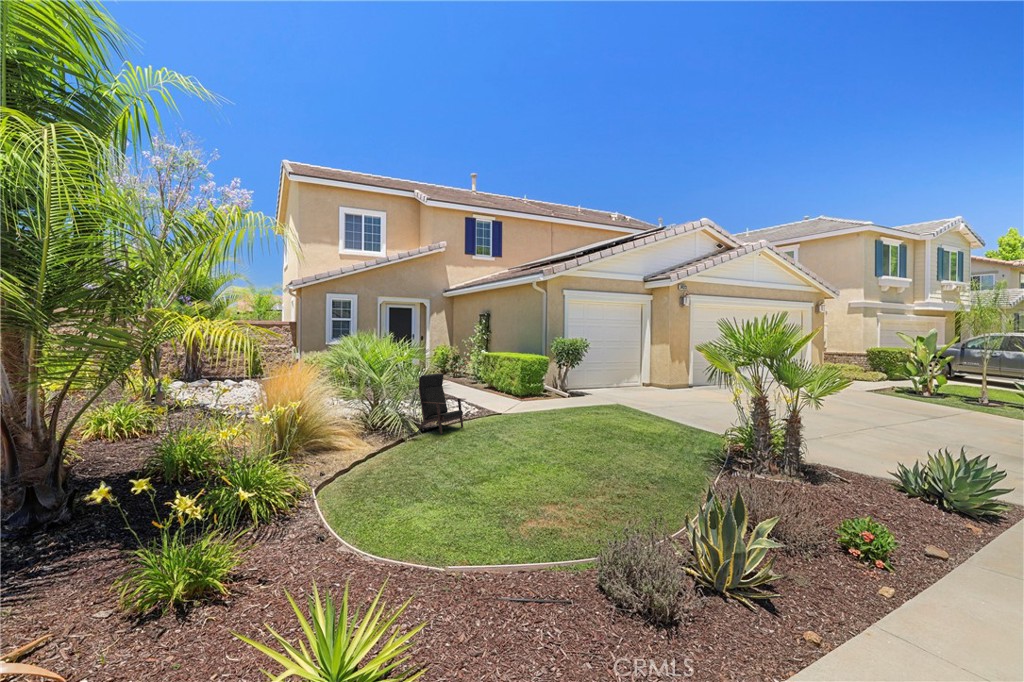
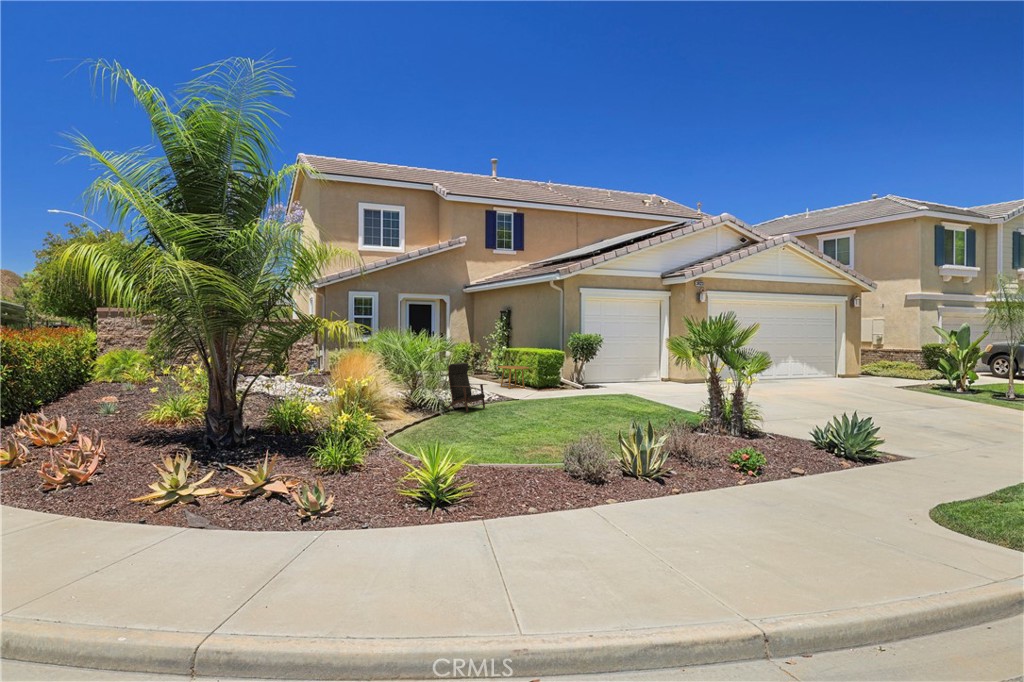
round table: none [477,372,511,398] -> present [498,366,529,389]

